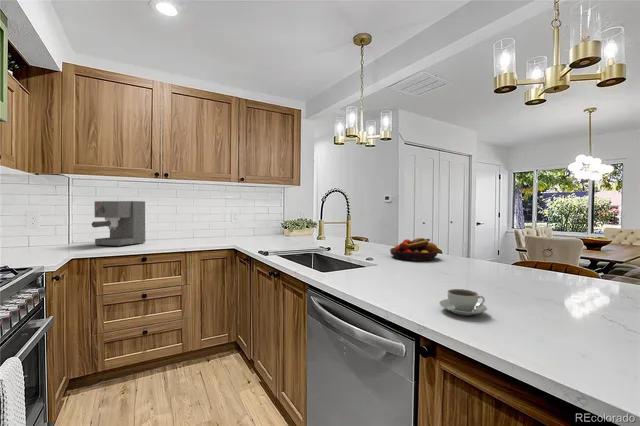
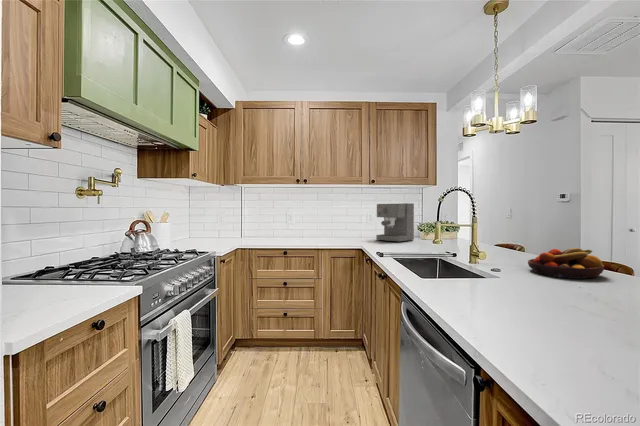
coffee maker: present [92,201,145,246] -> present [376,203,414,242]
coffee cup: present [439,289,487,315] -> none [525,319,602,360]

